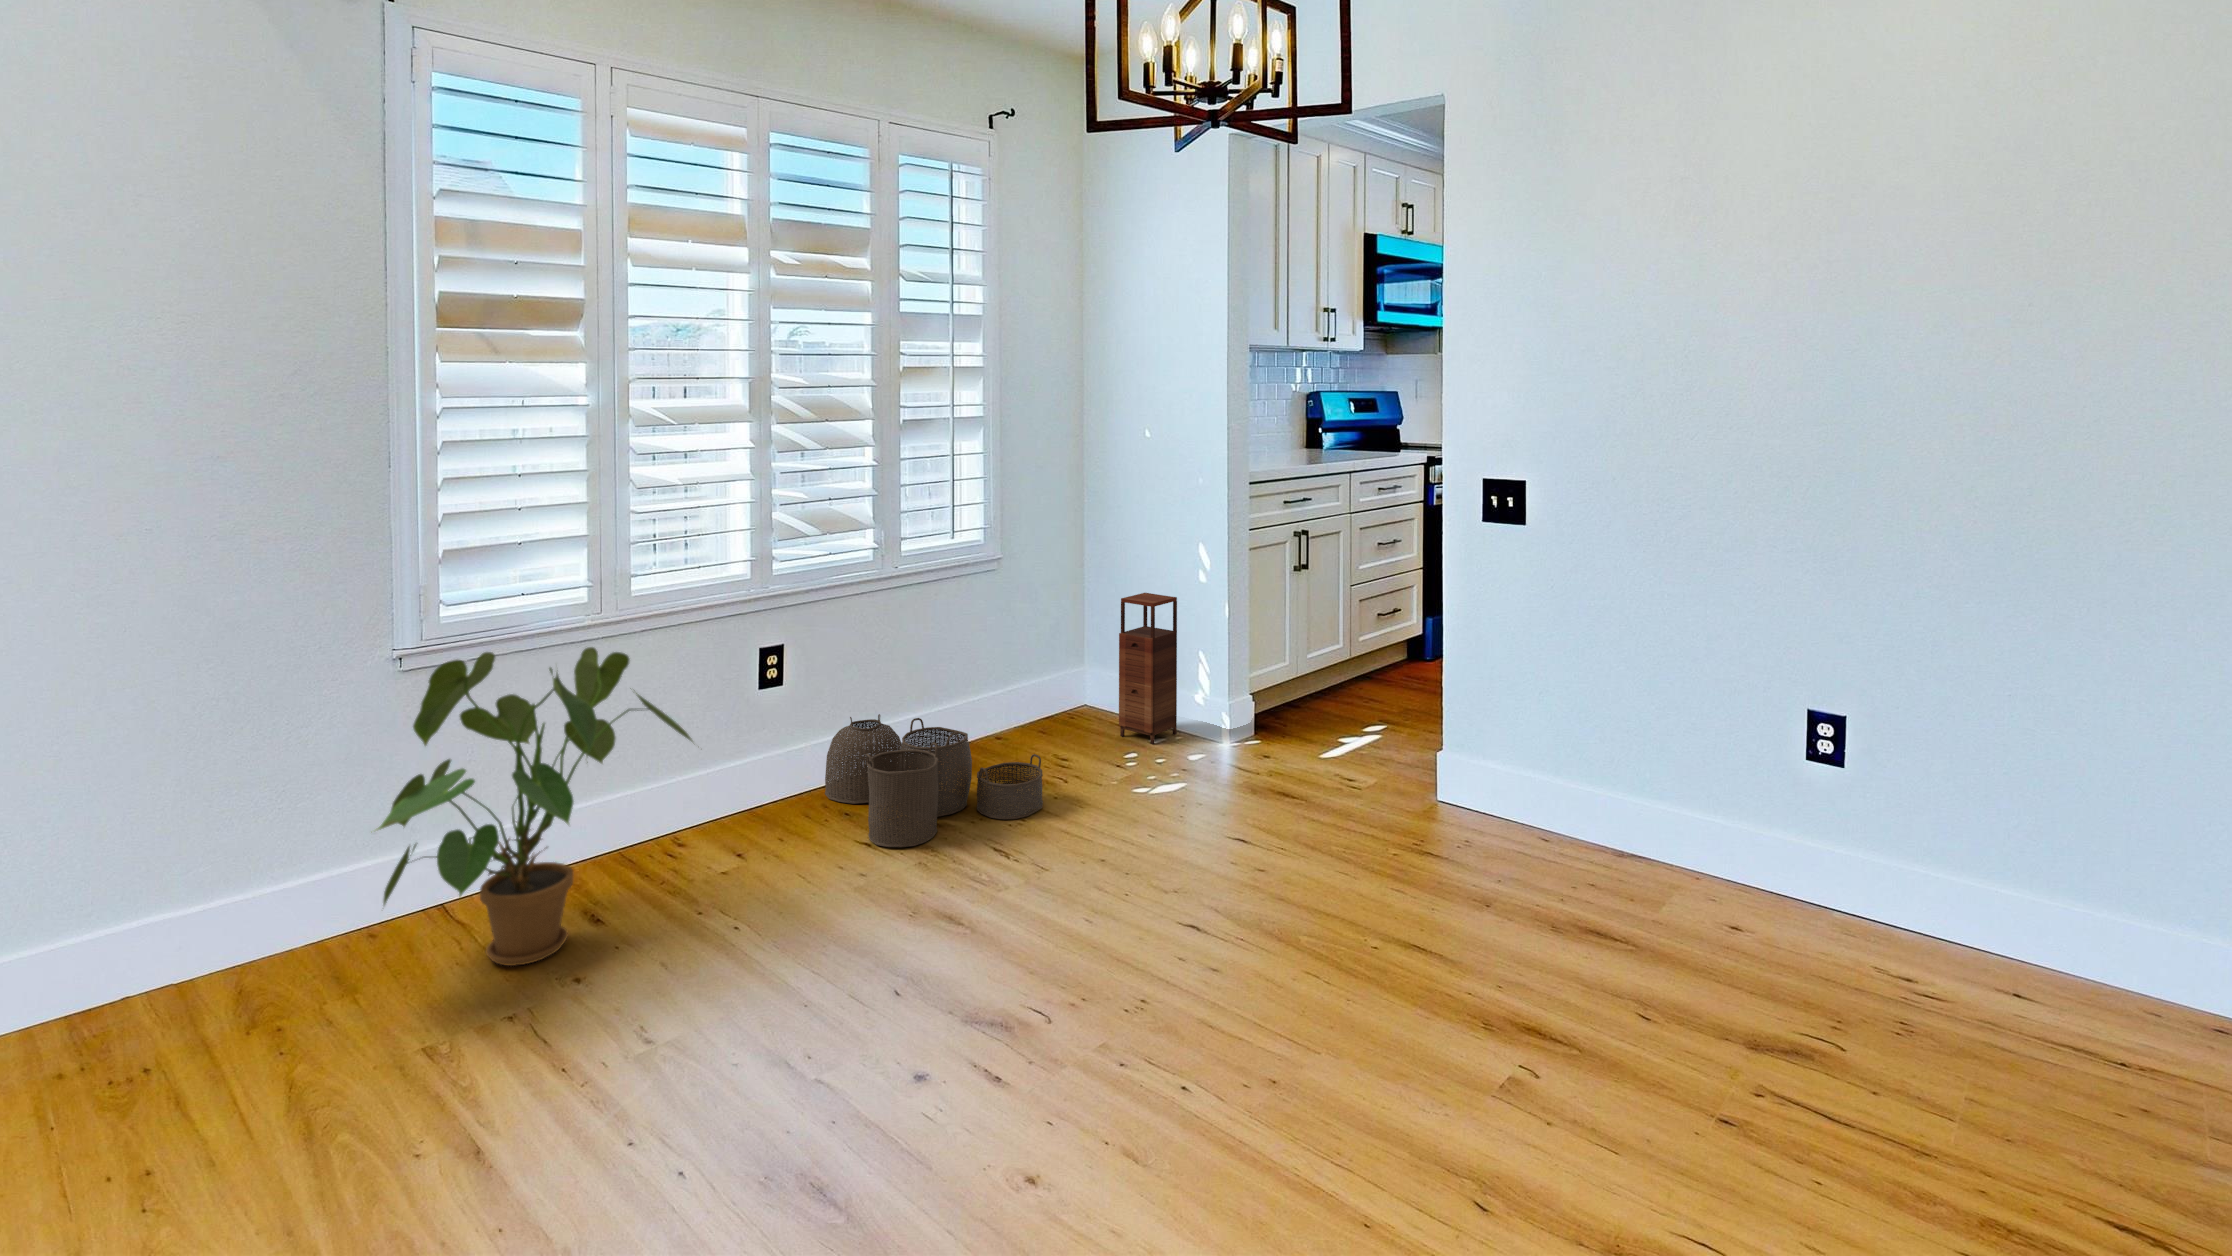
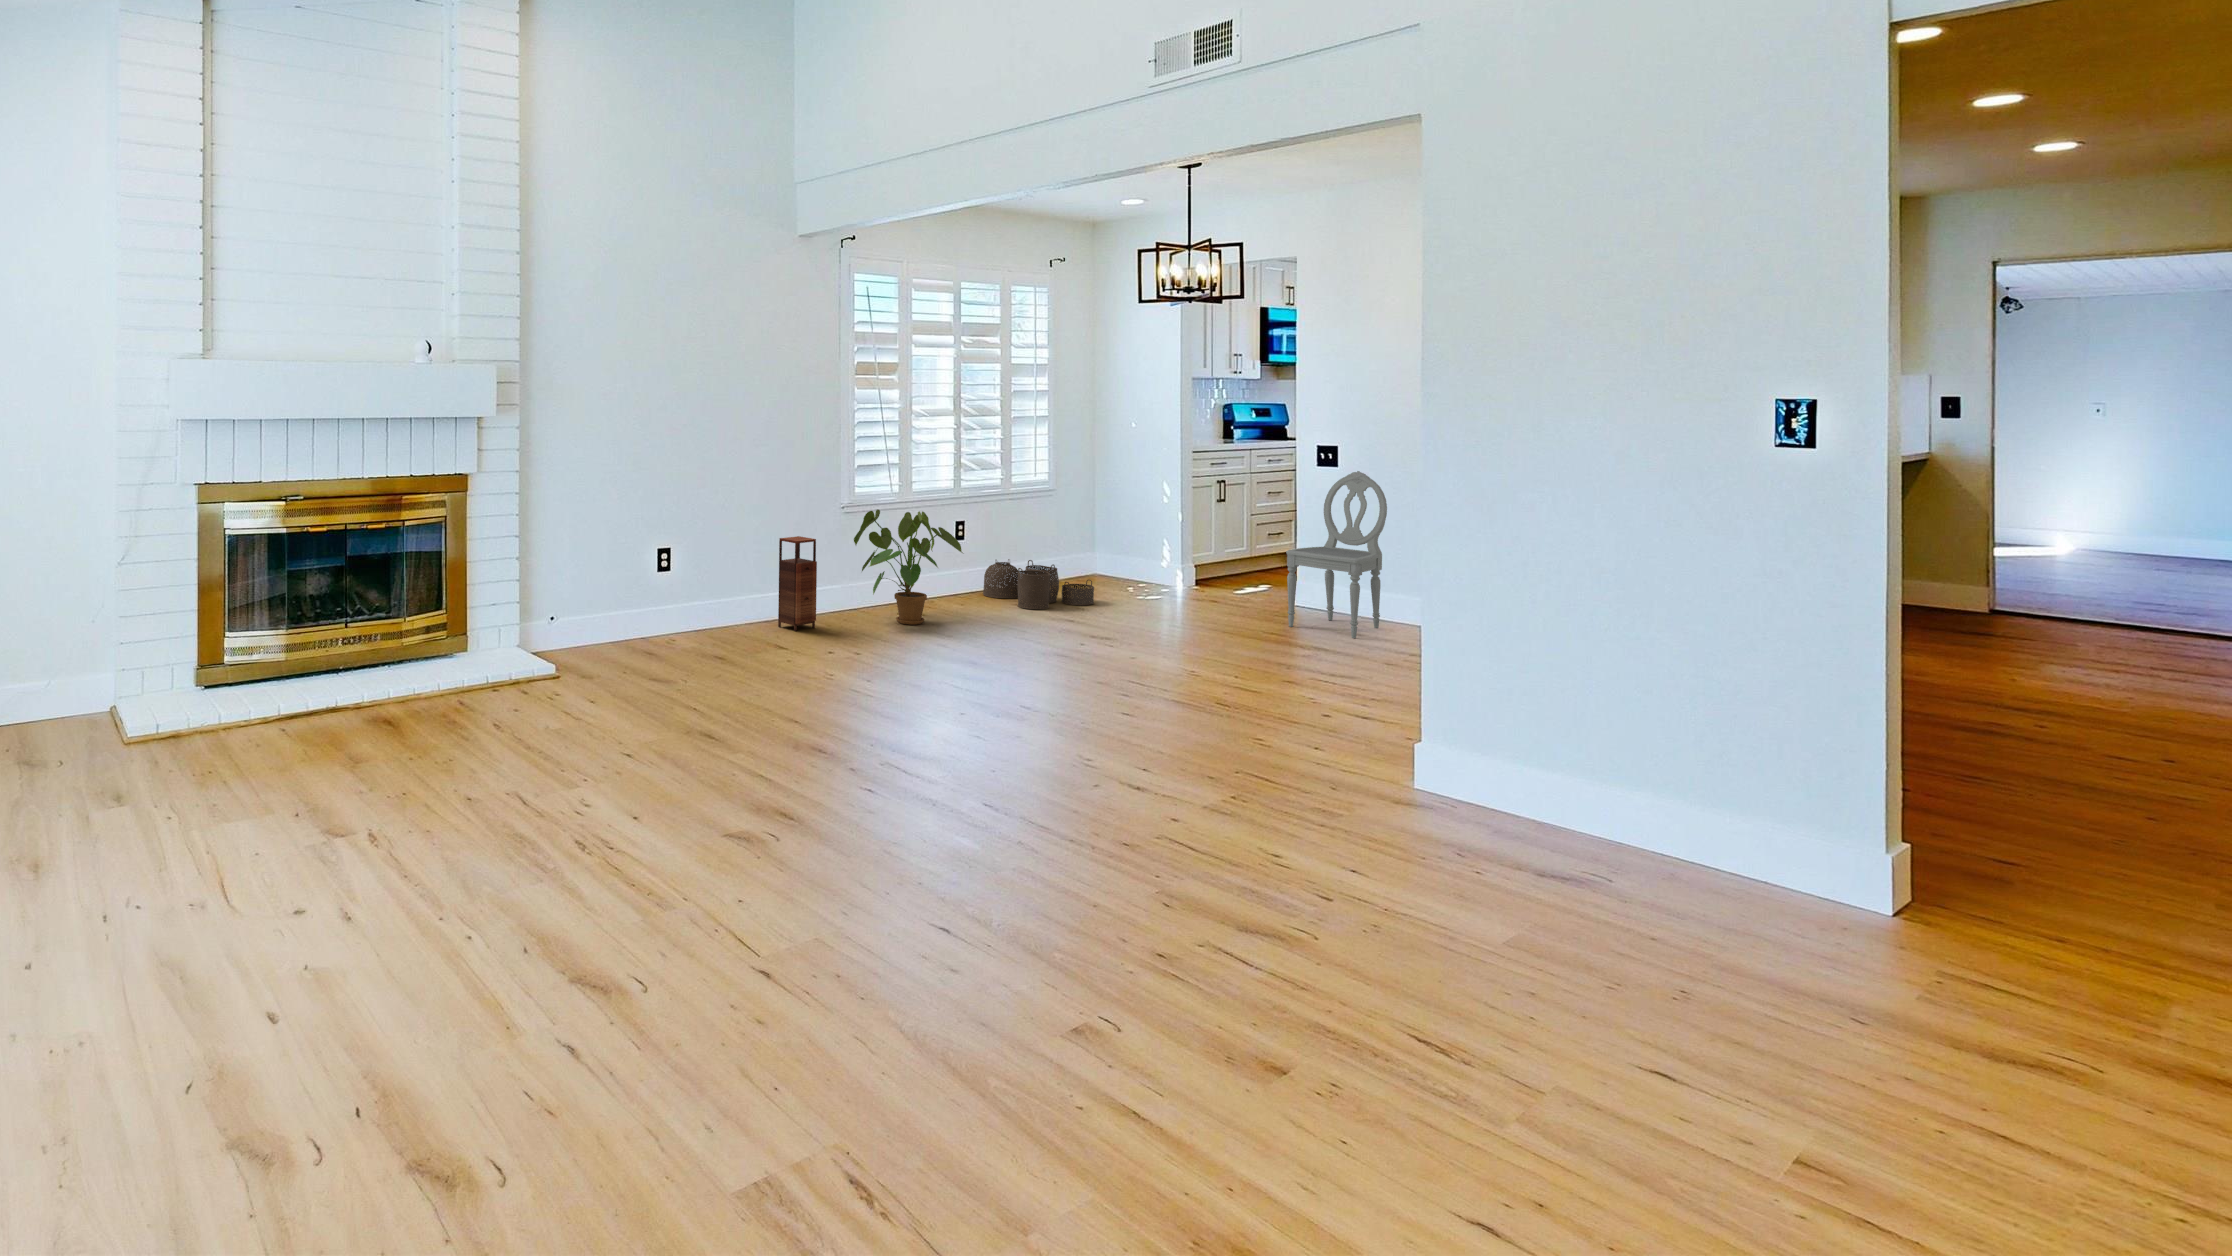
dining chair: none [1425,522,1628,917] -> present [1286,471,1387,638]
storage cabinet: present [1119,593,1177,744] -> present [778,536,817,631]

